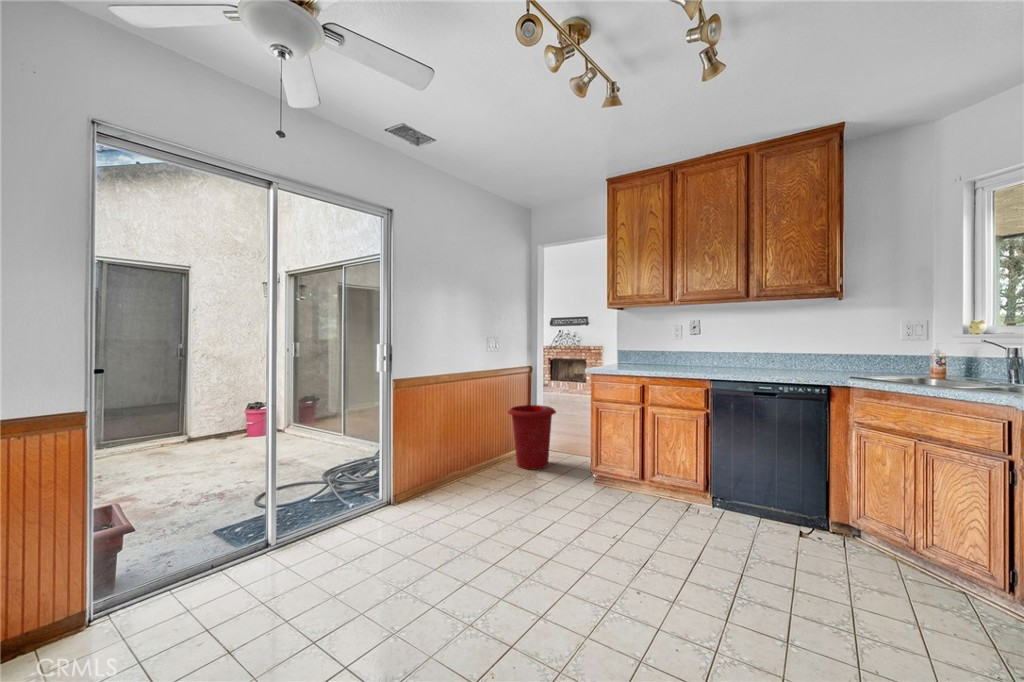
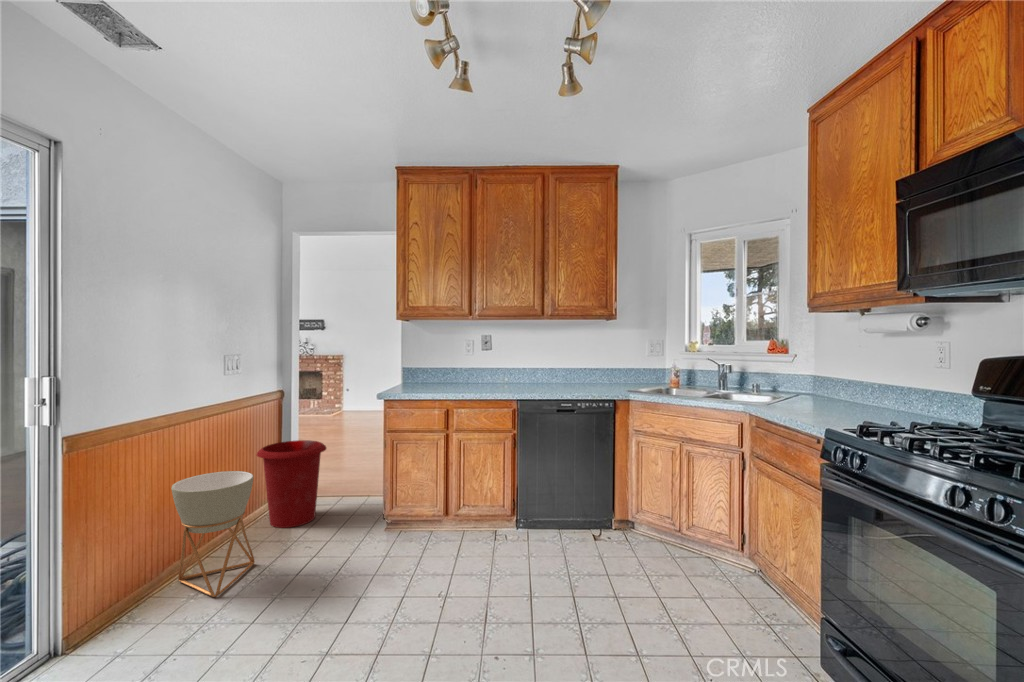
planter: none [446,418,497,500] -> present [172,471,255,597]

